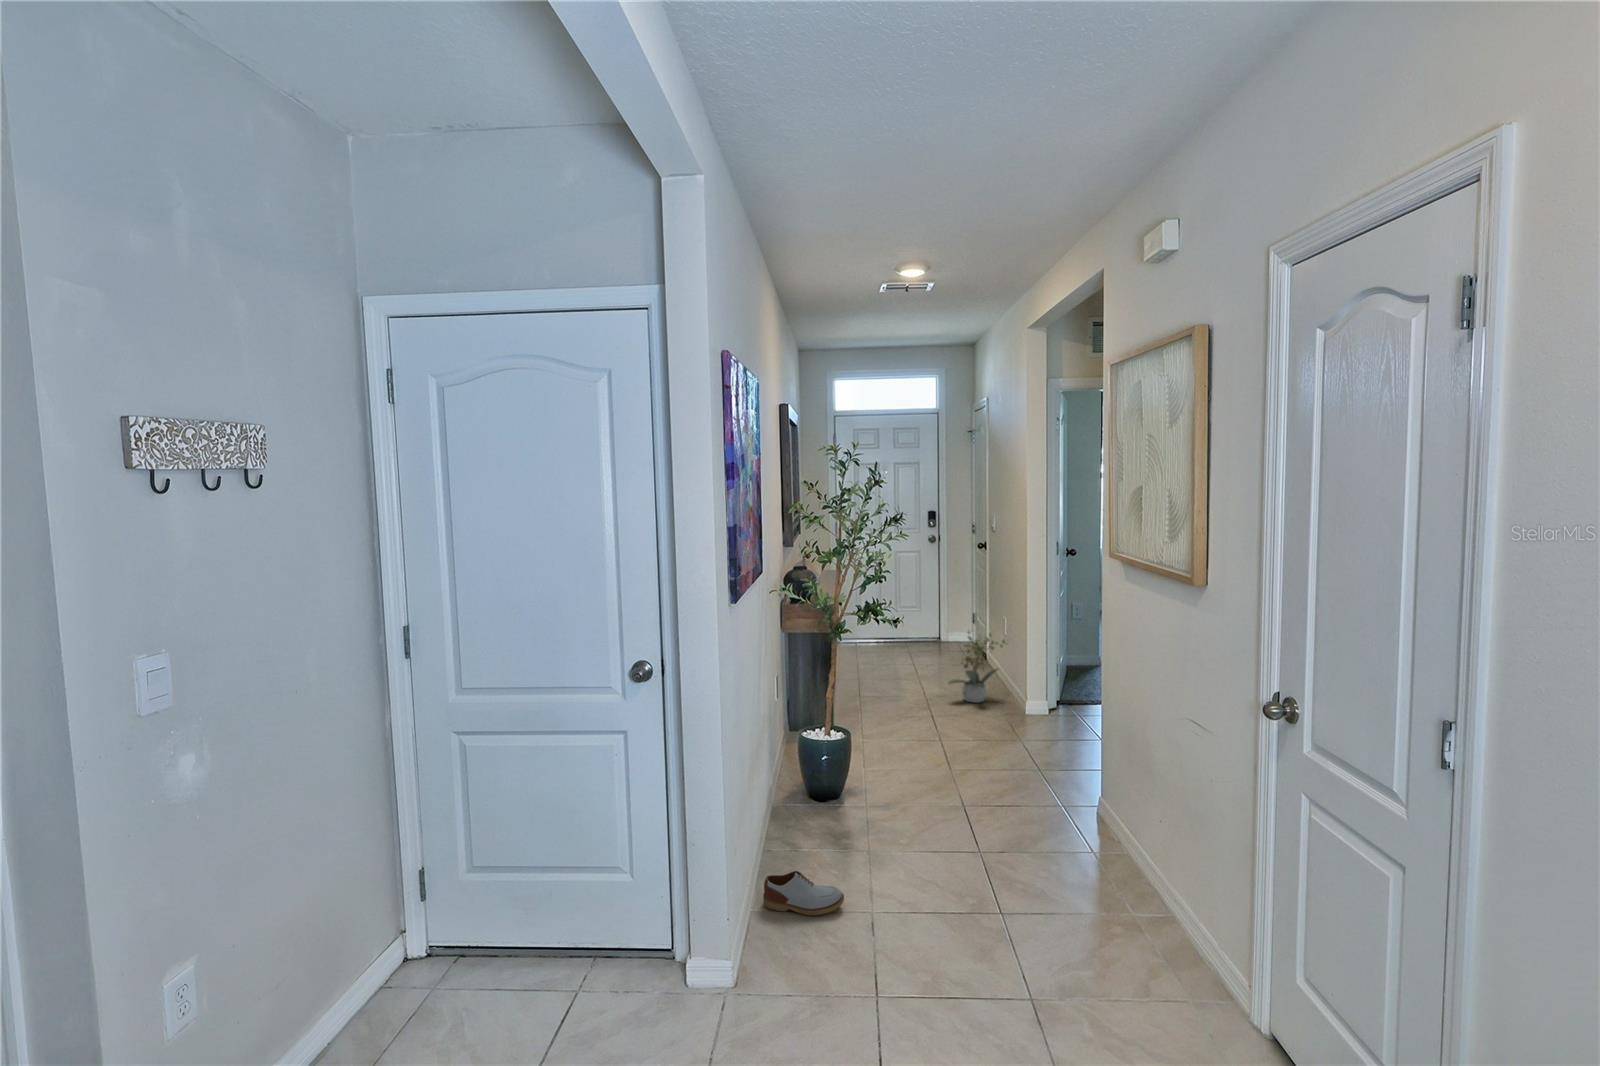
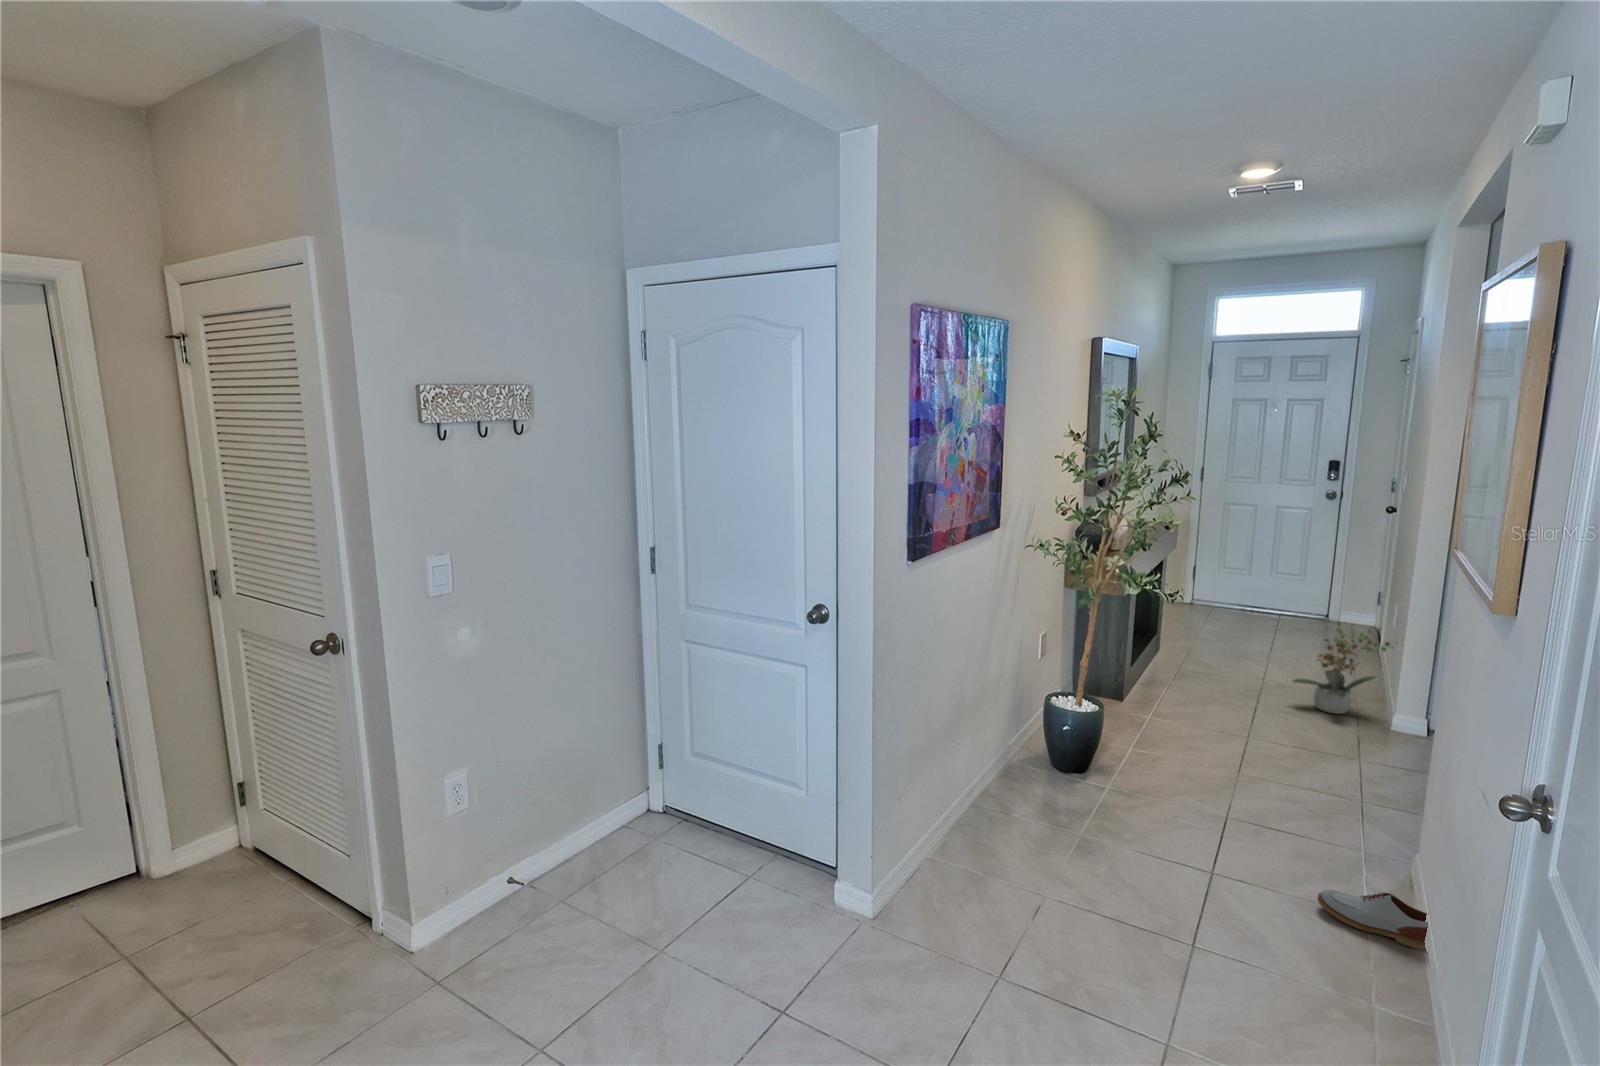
shoe: present [763,871,844,916] -> present [1318,889,1428,951]

